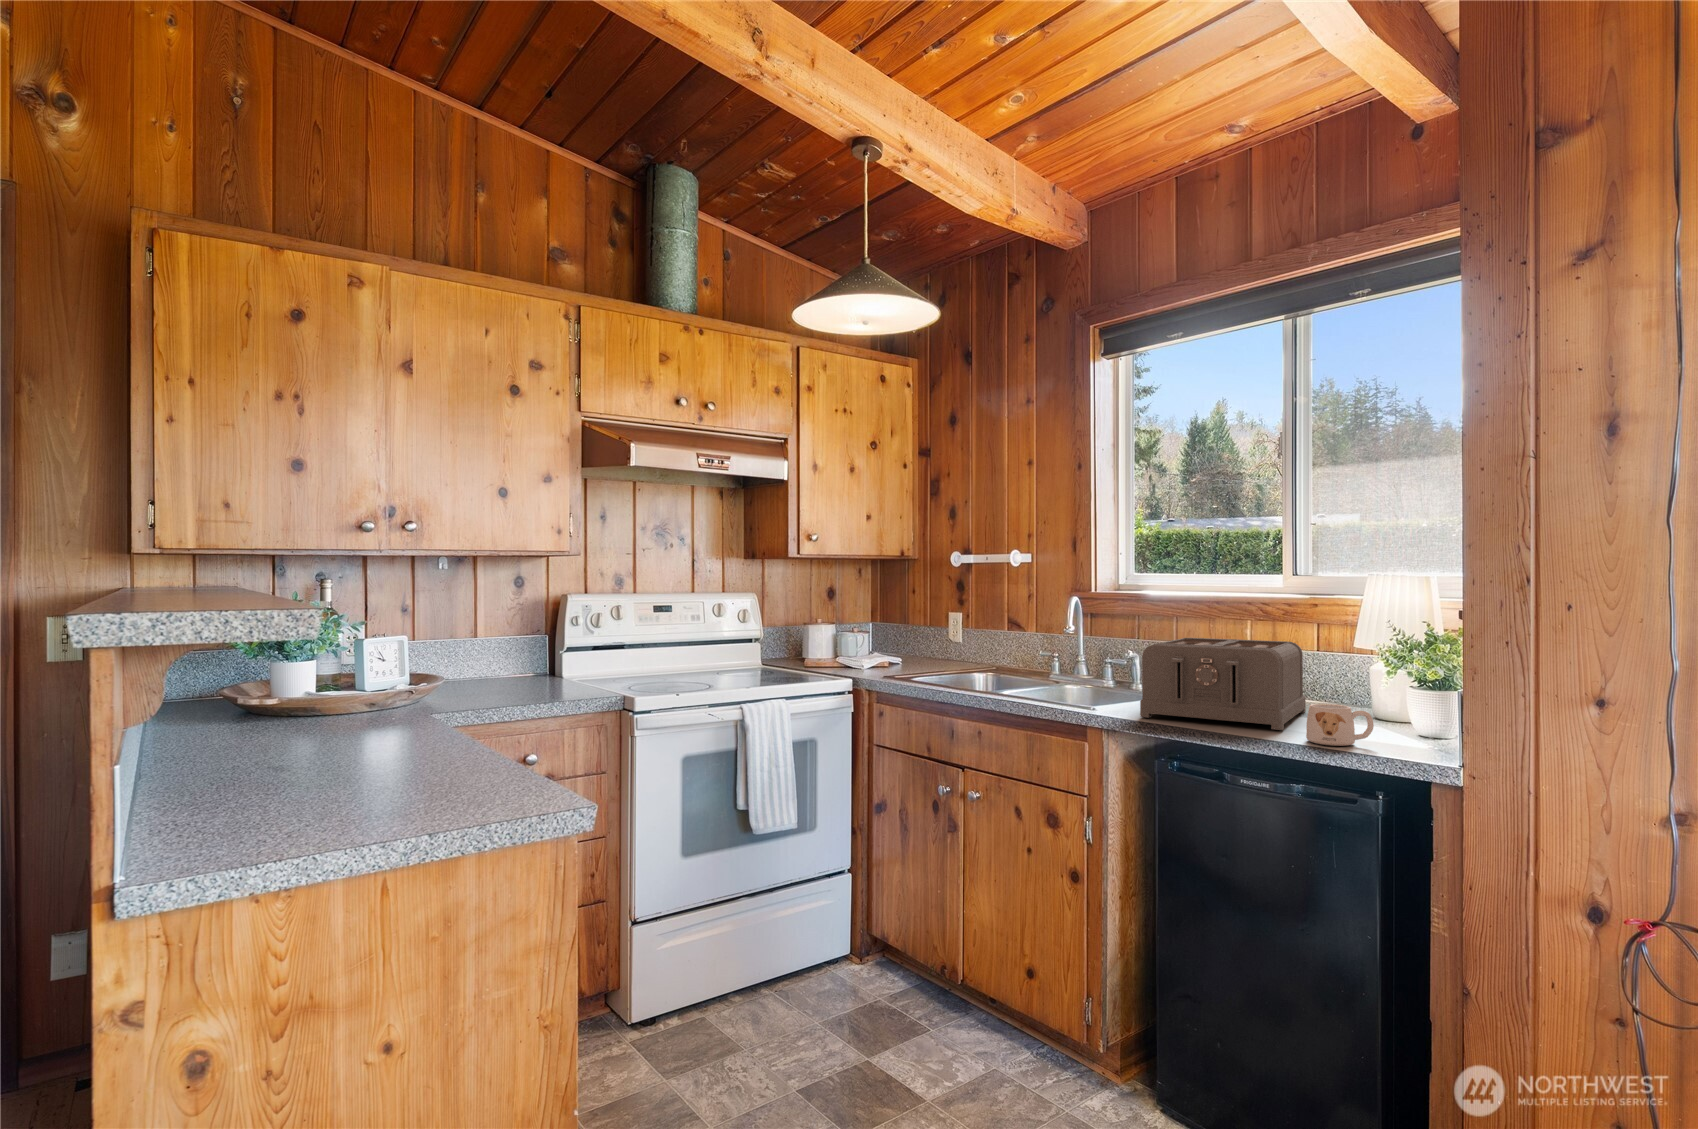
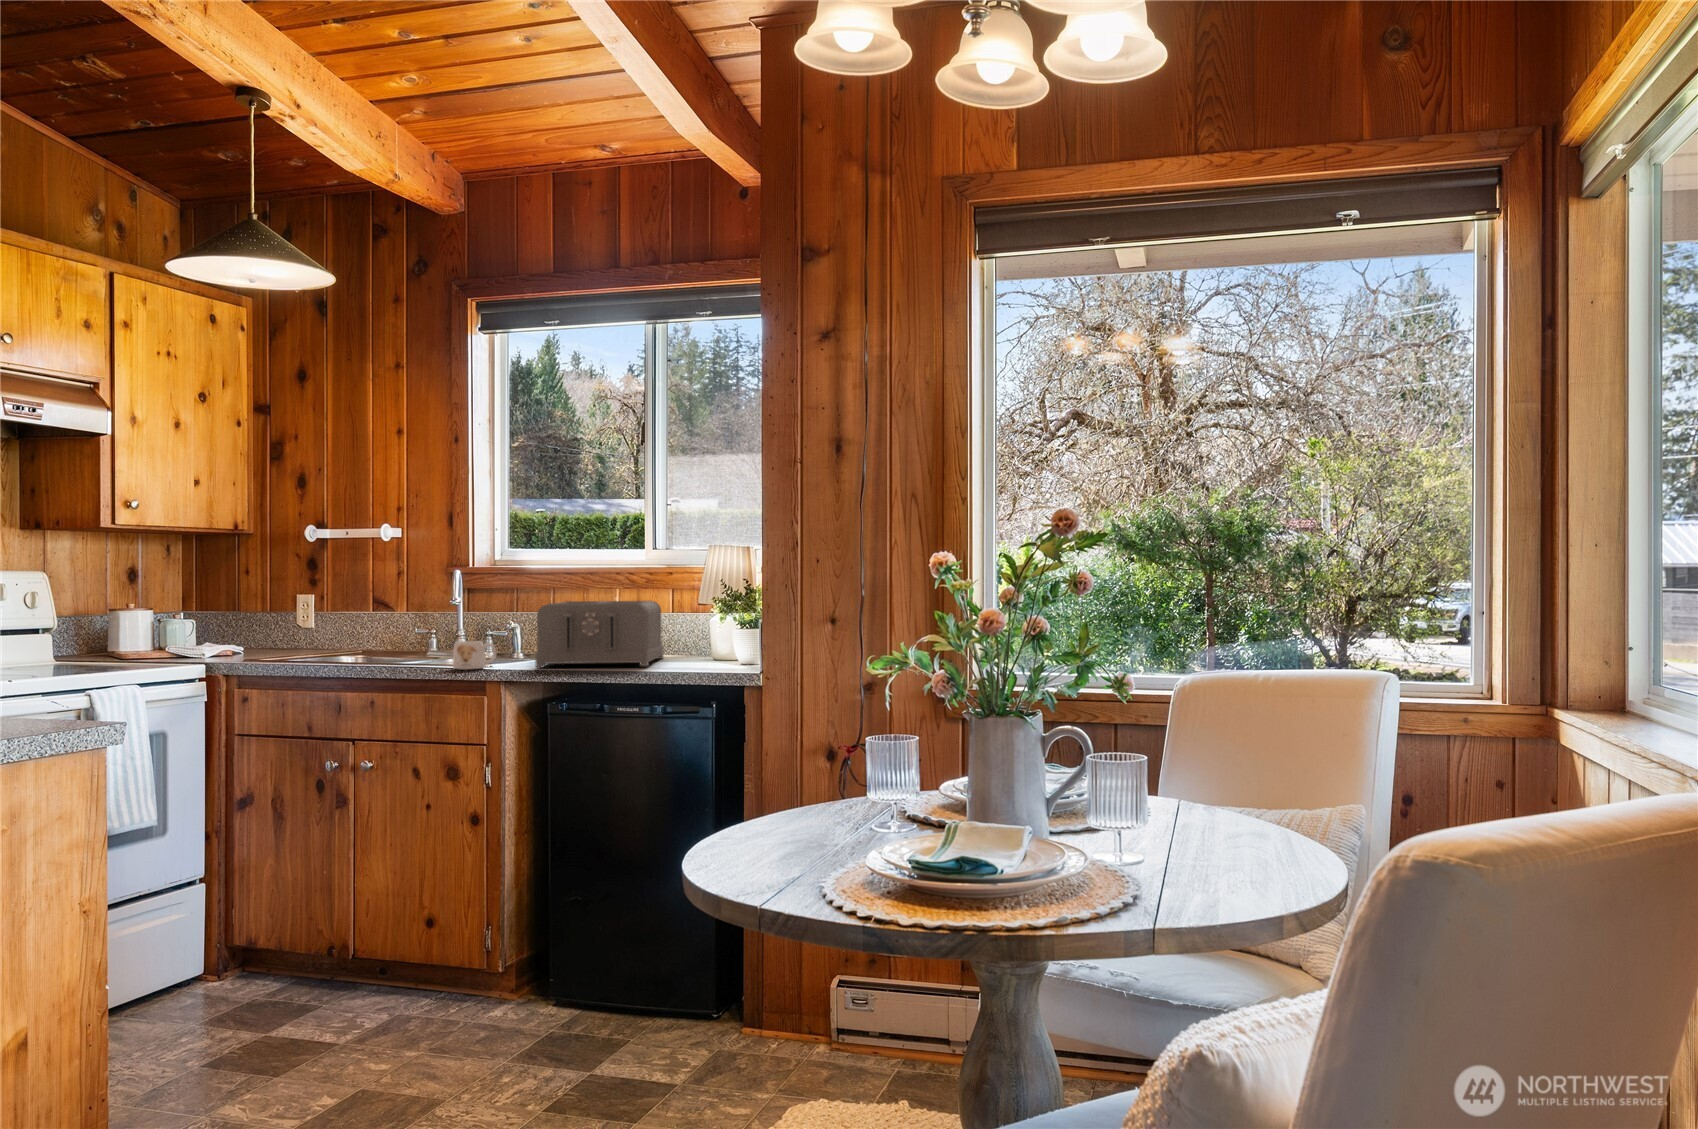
mug: present [1306,704,1374,746] -> present [453,641,496,670]

